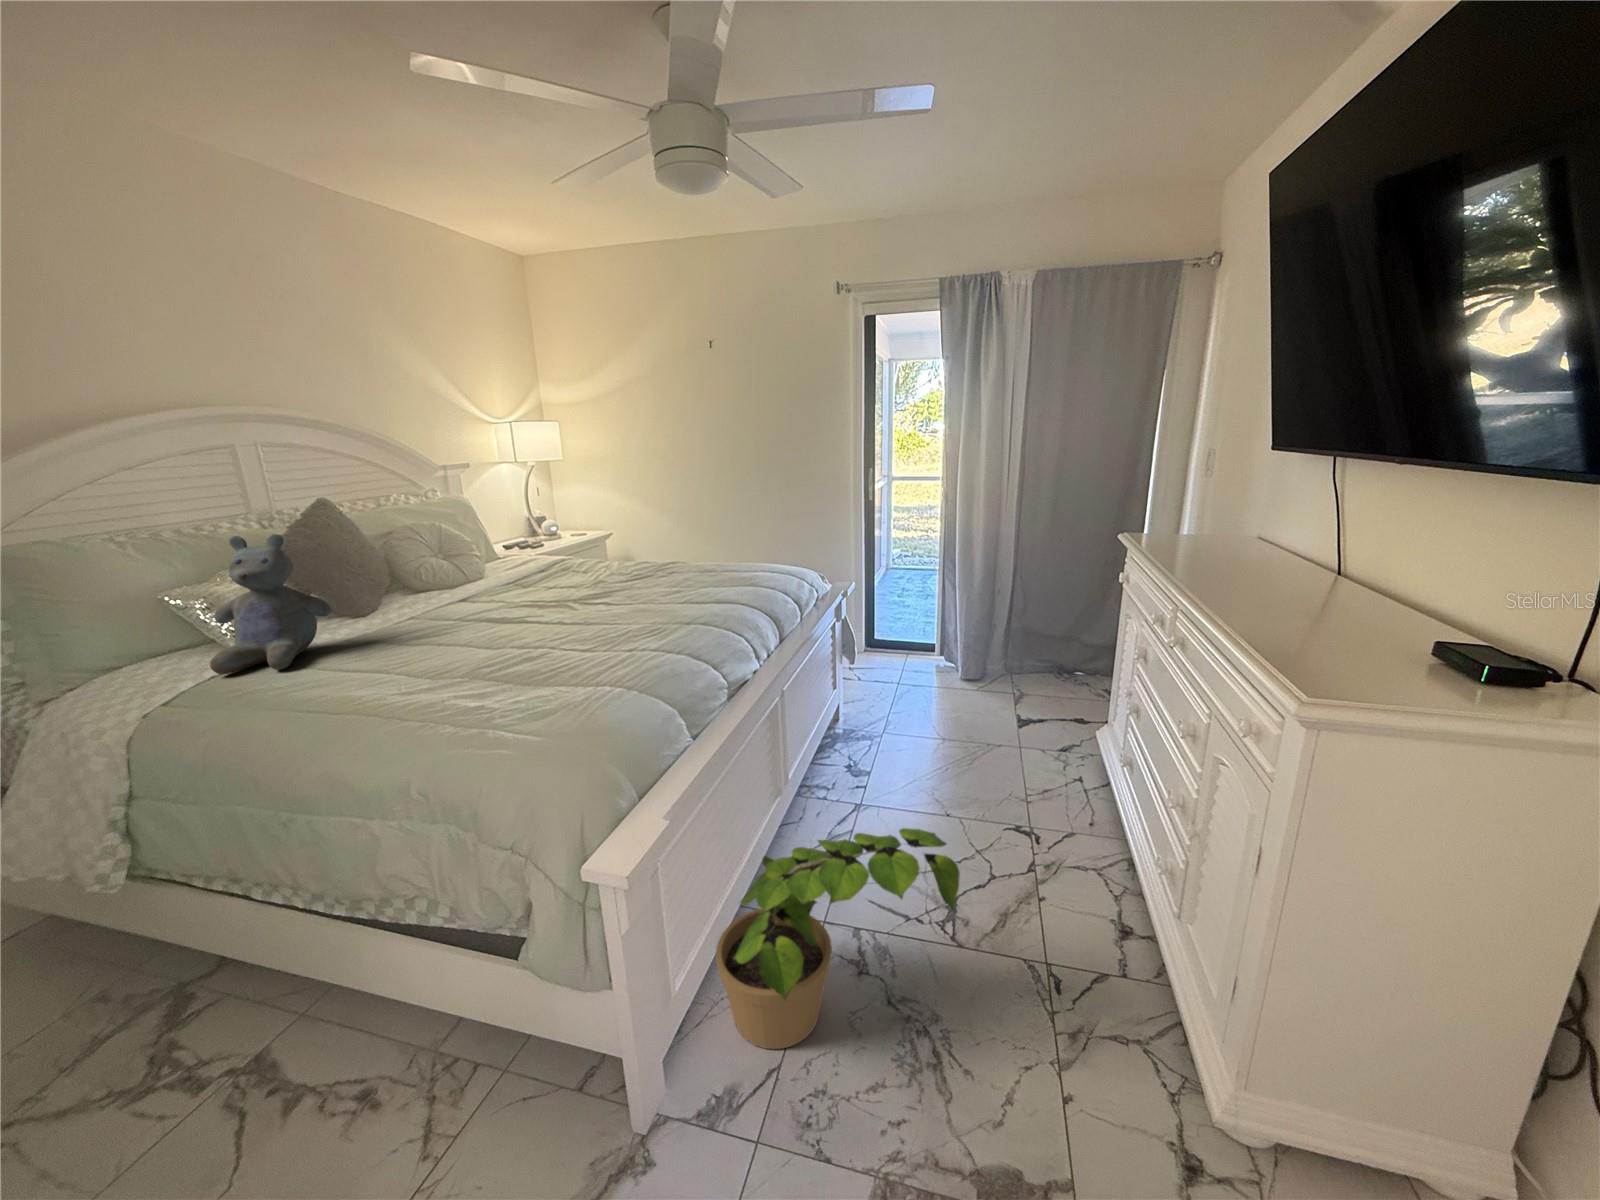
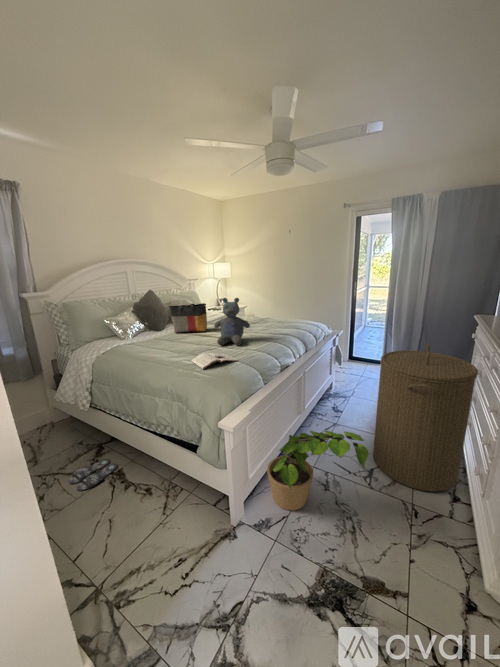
tote bag: none [389,532,510,618] -> present [169,303,207,333]
stuffed bear: present [210,534,331,674] -> present [214,298,250,345]
laundry hamper: none [949,600,1152,928] -> present [373,343,478,492]
magazine: none [476,667,615,719] -> present [191,353,238,369]
slippers: none [71,1023,256,1153] -> present [69,459,118,491]

